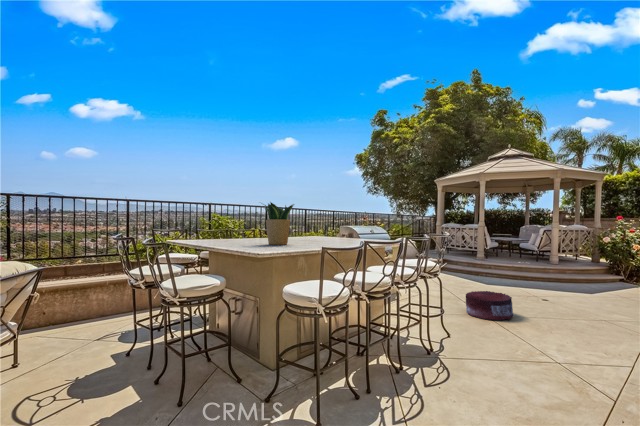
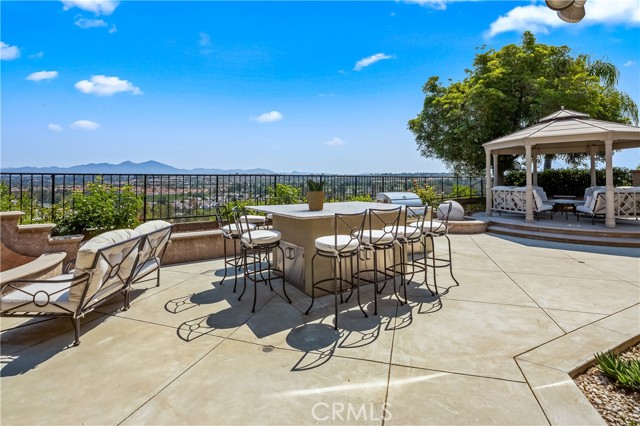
pouf: present [466,291,513,320] -> none [485,249,529,274]

